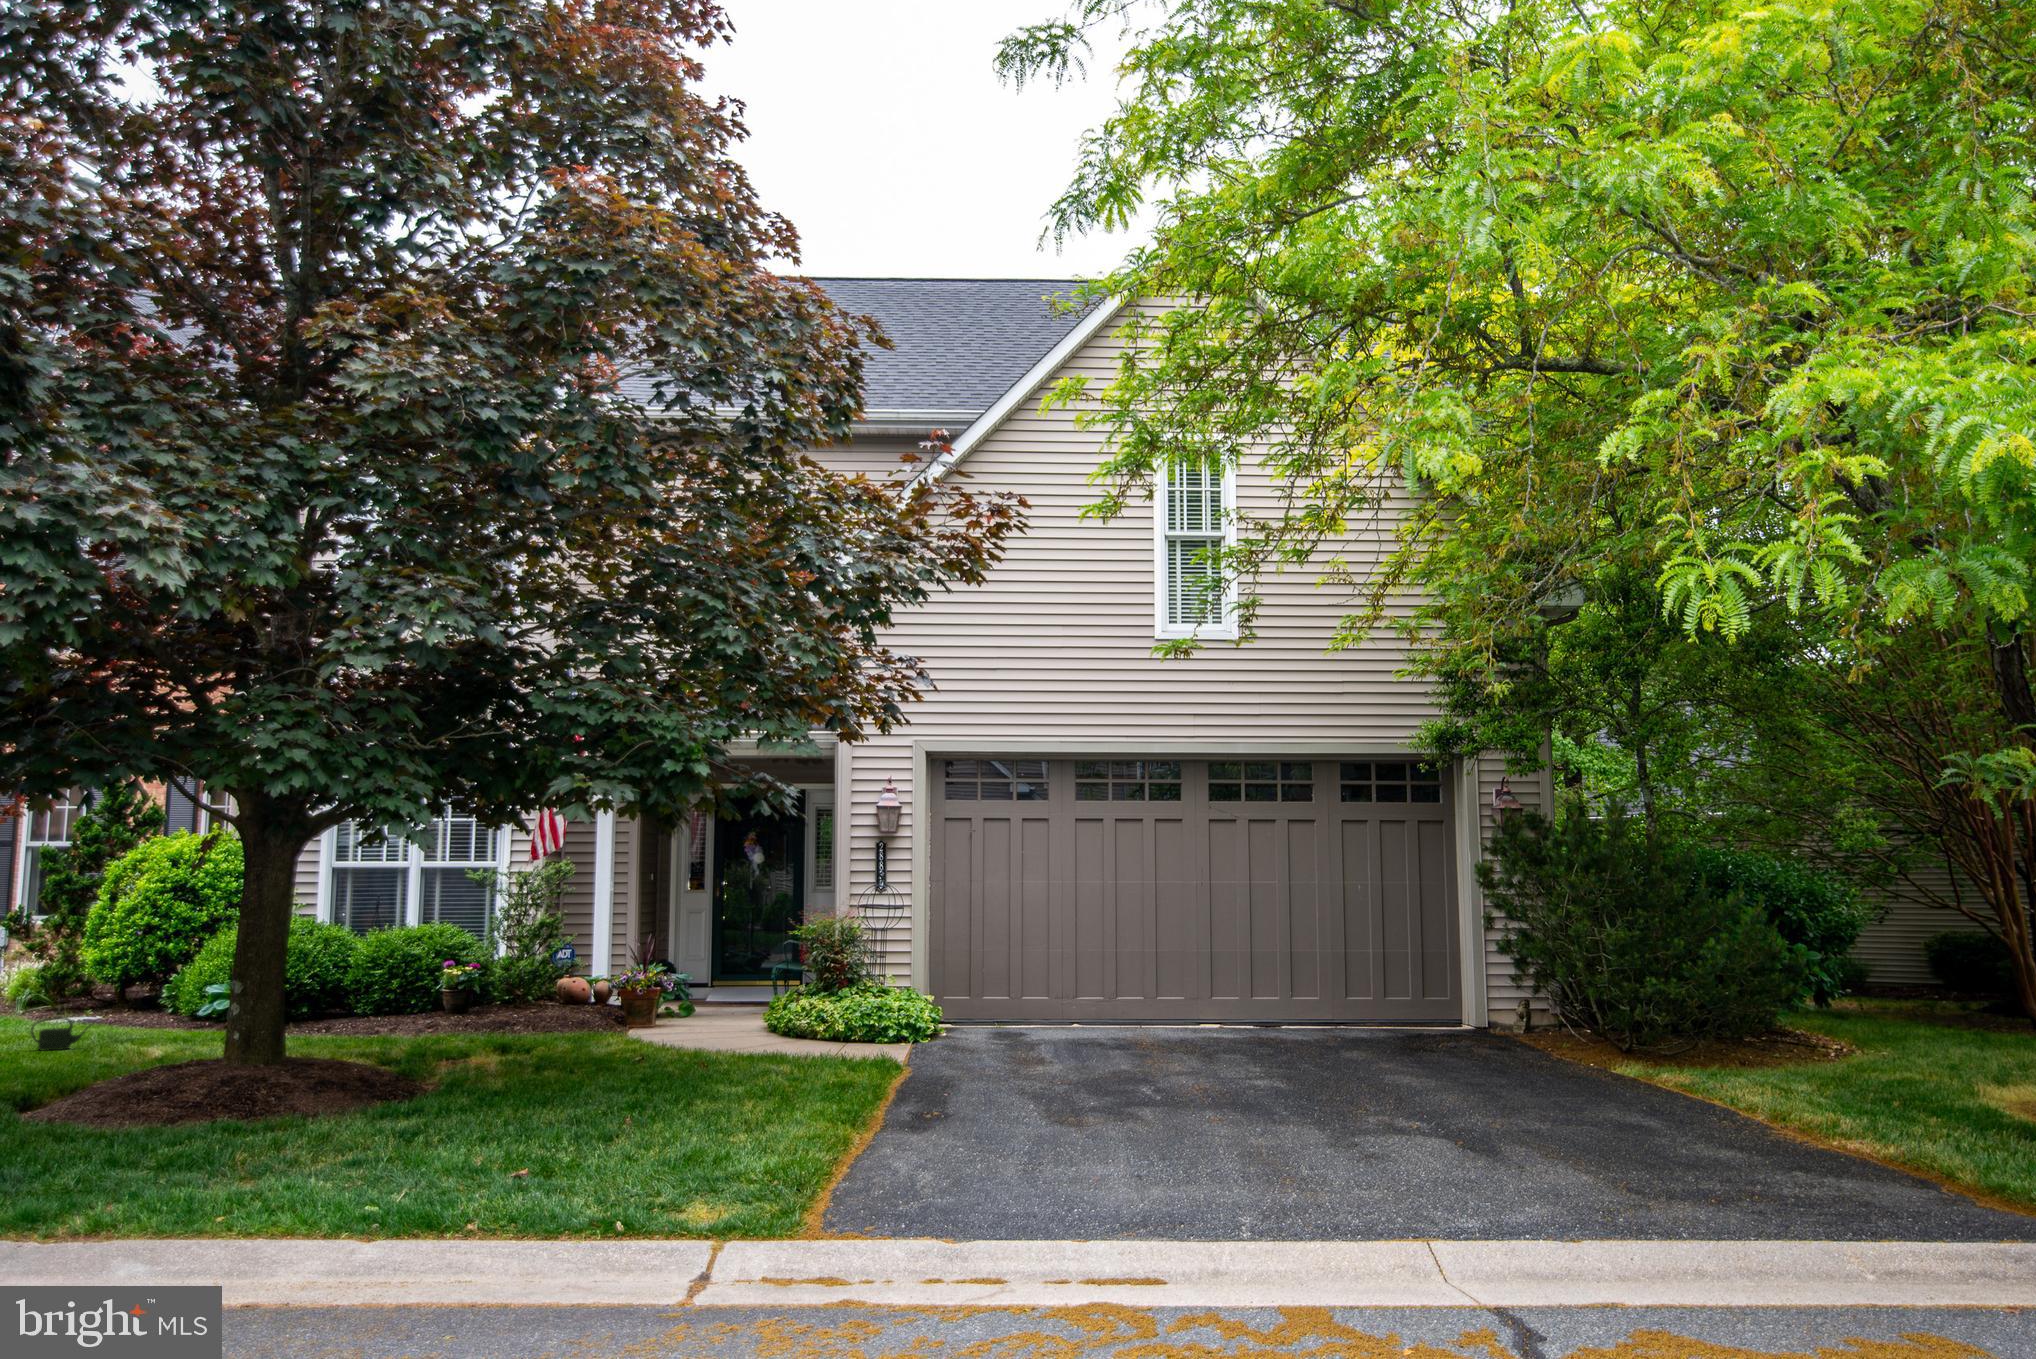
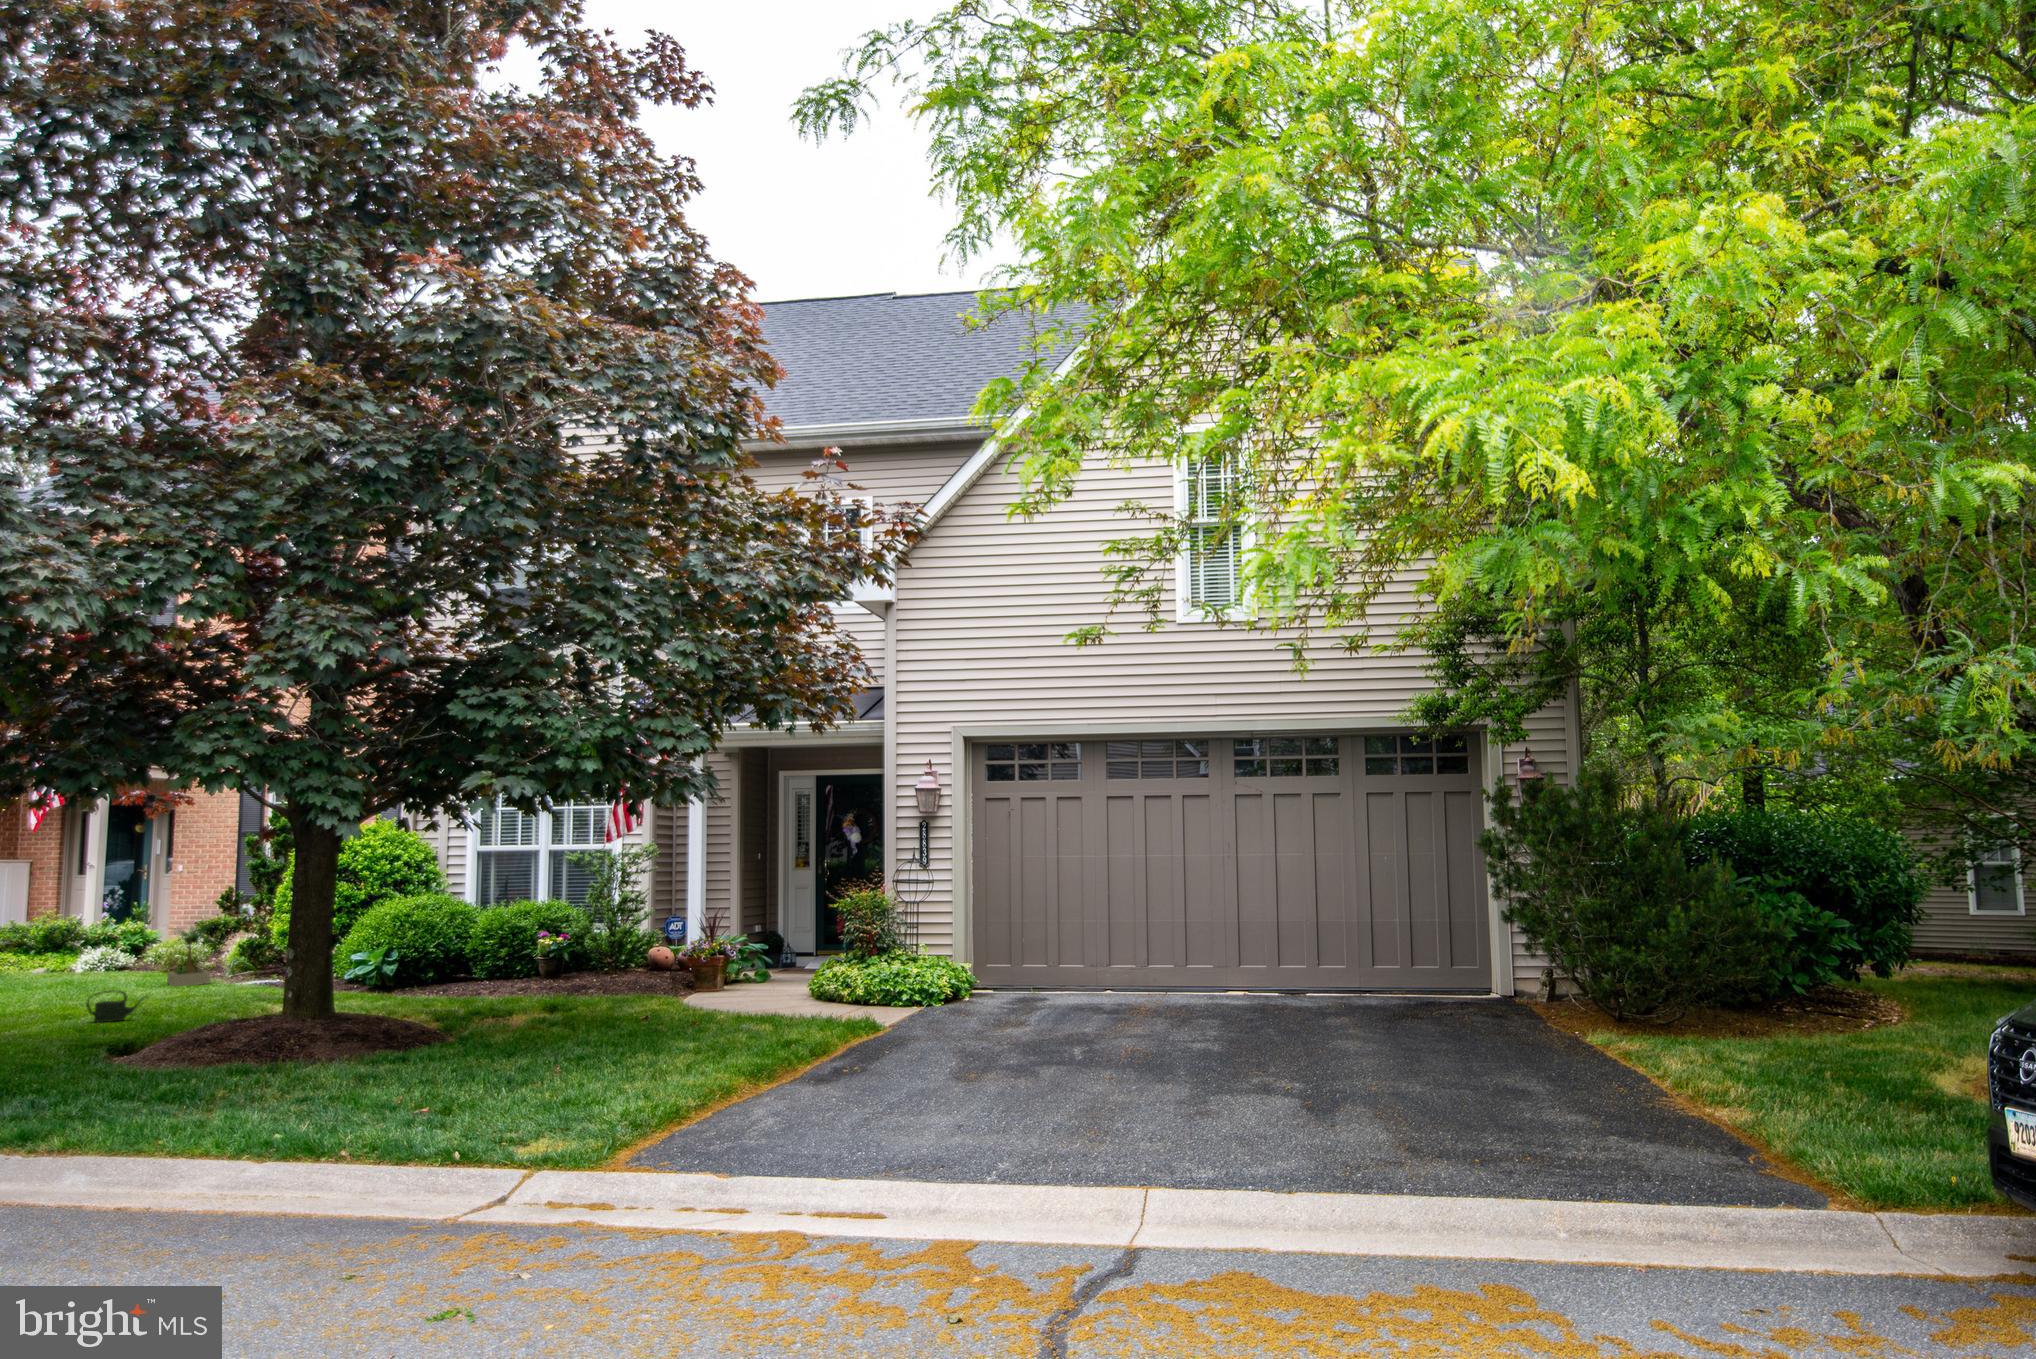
potted plant: none [100,951,159,1018] -> present [167,926,211,987]

